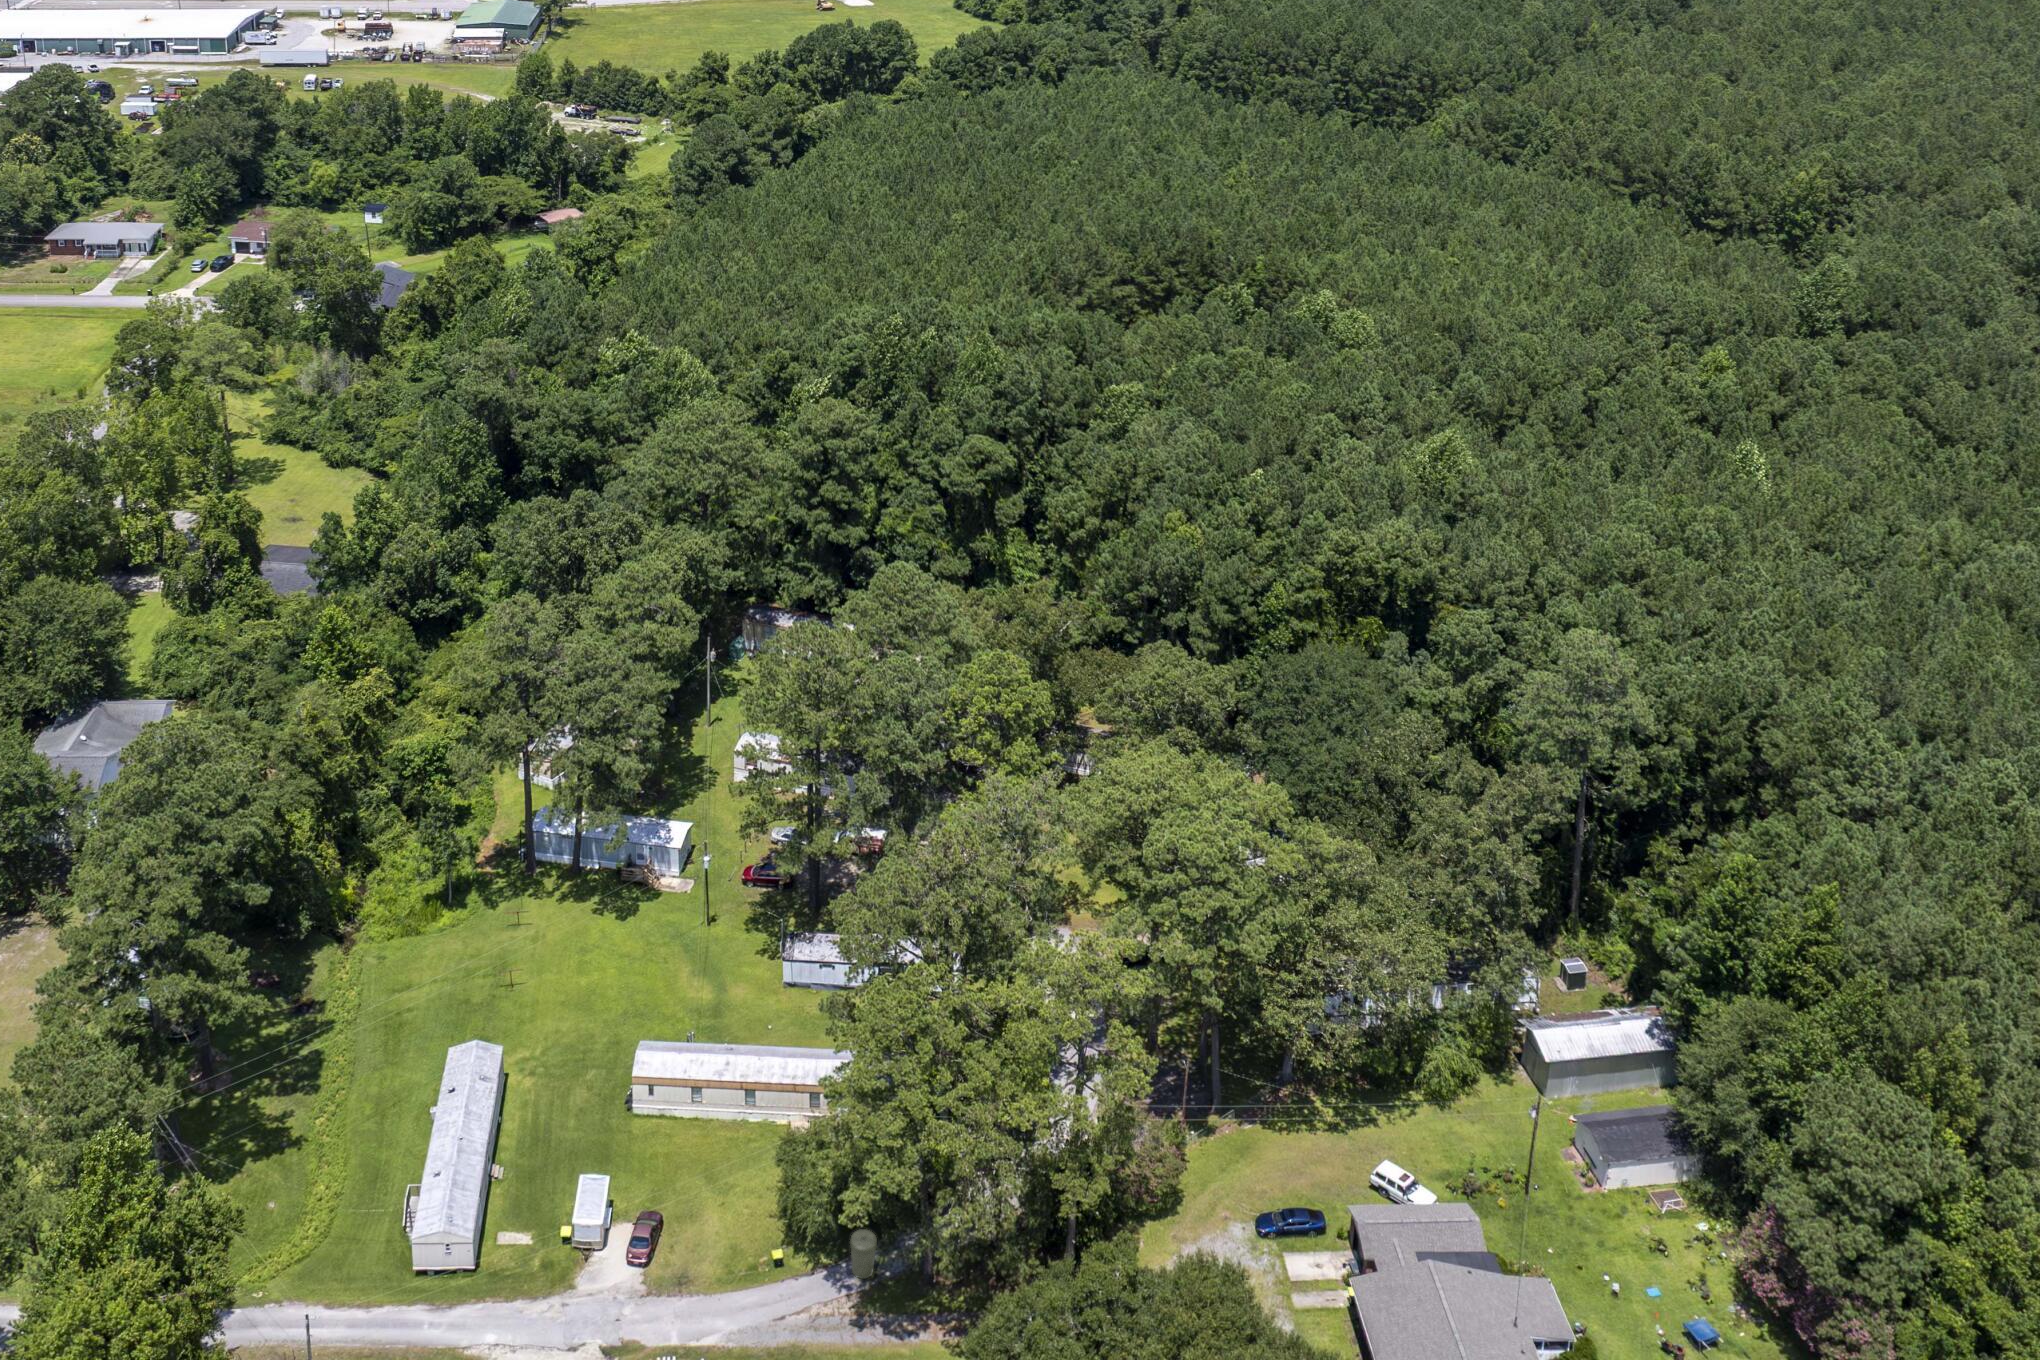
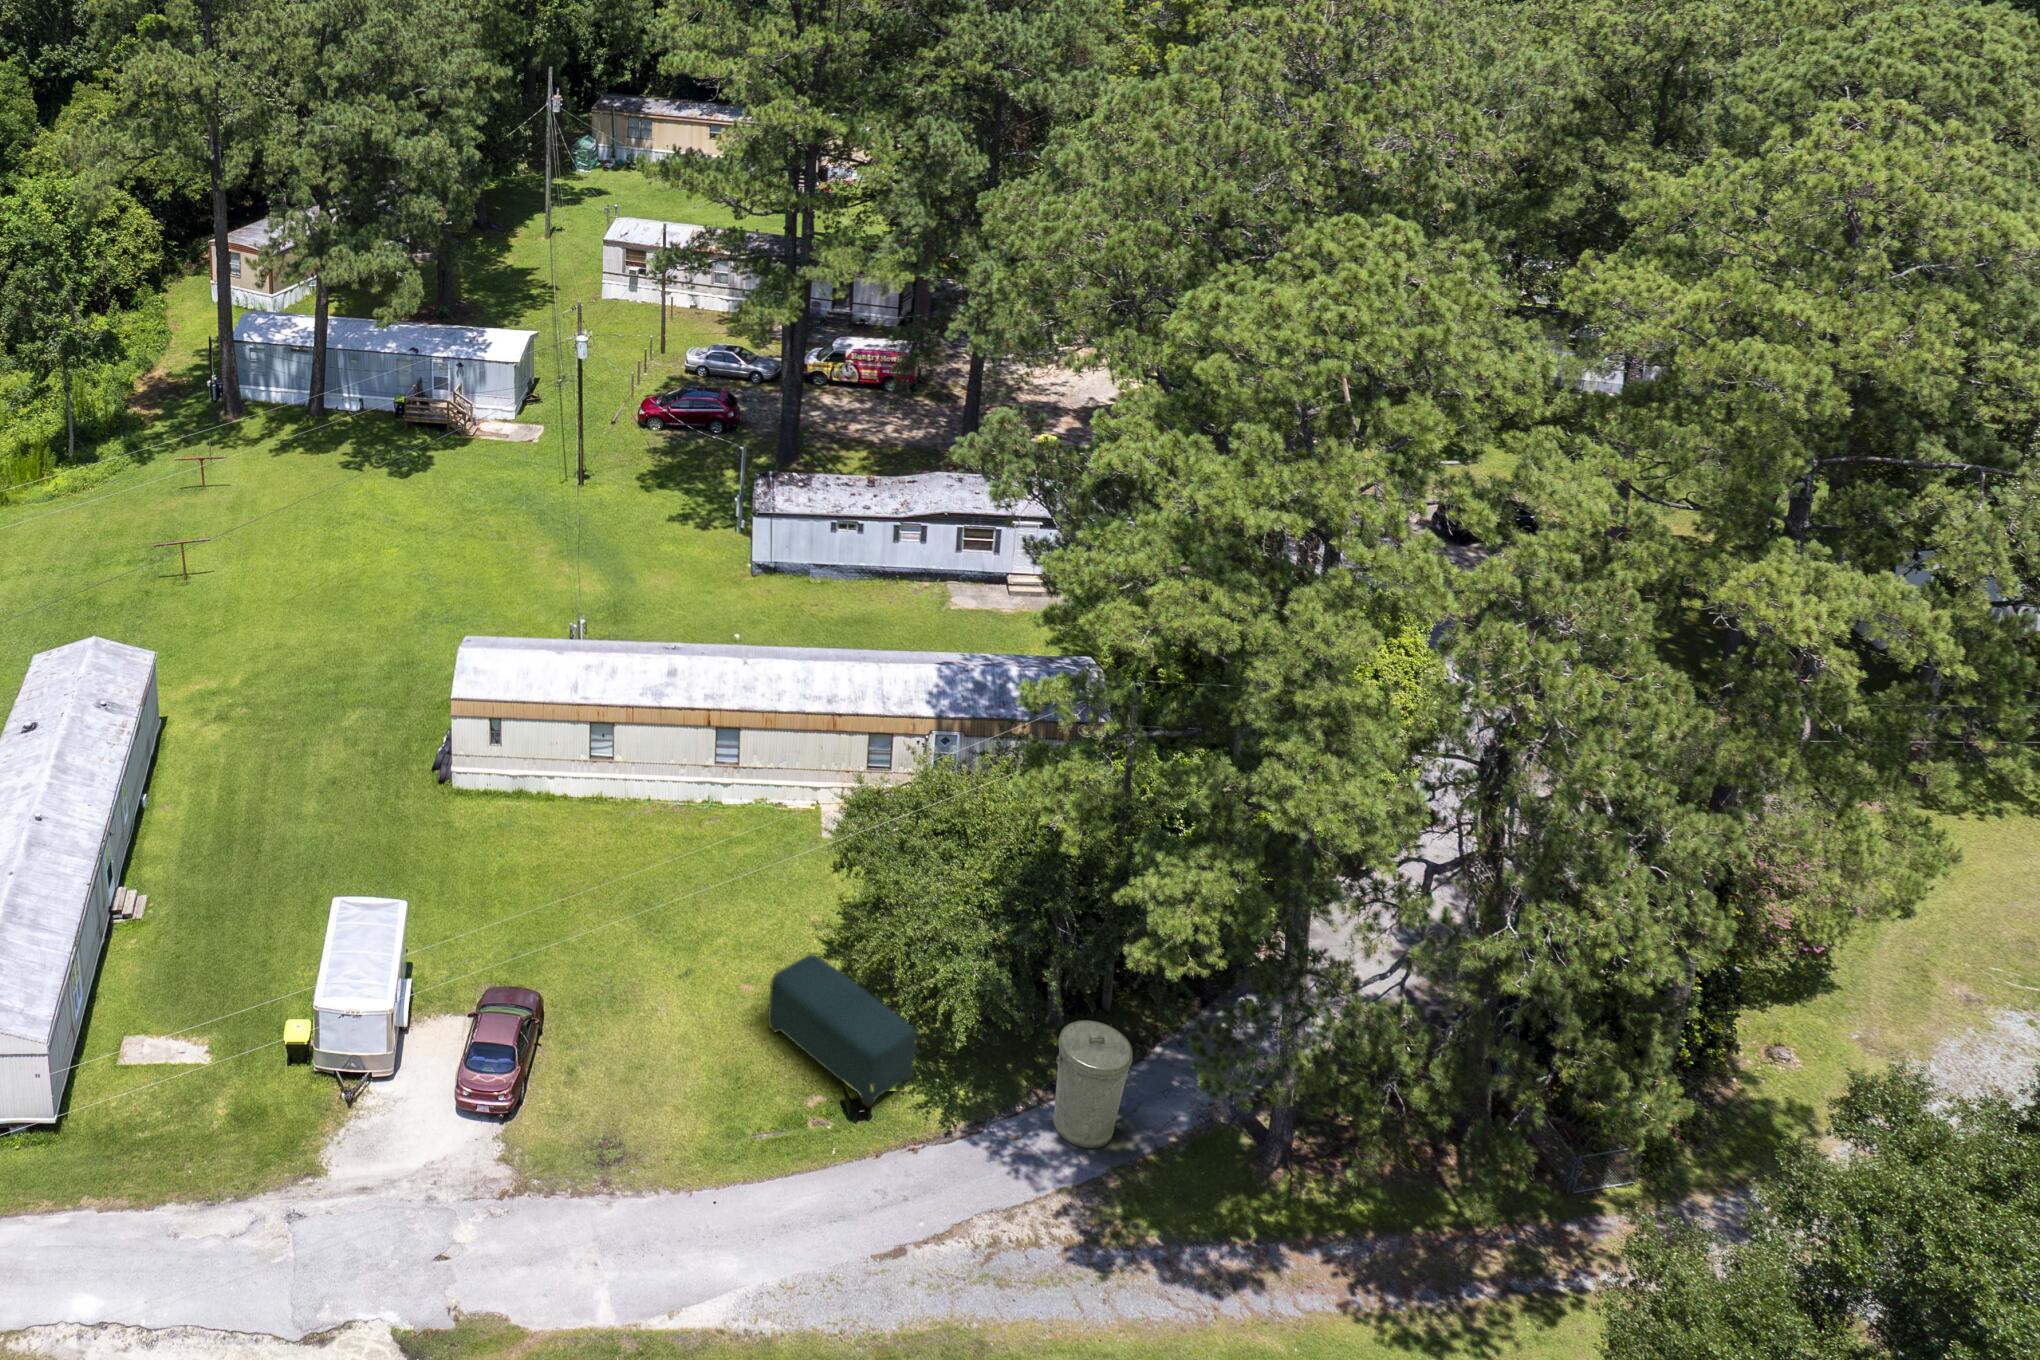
bench: none [751,1199,802,1263] -> present [768,954,917,1107]

